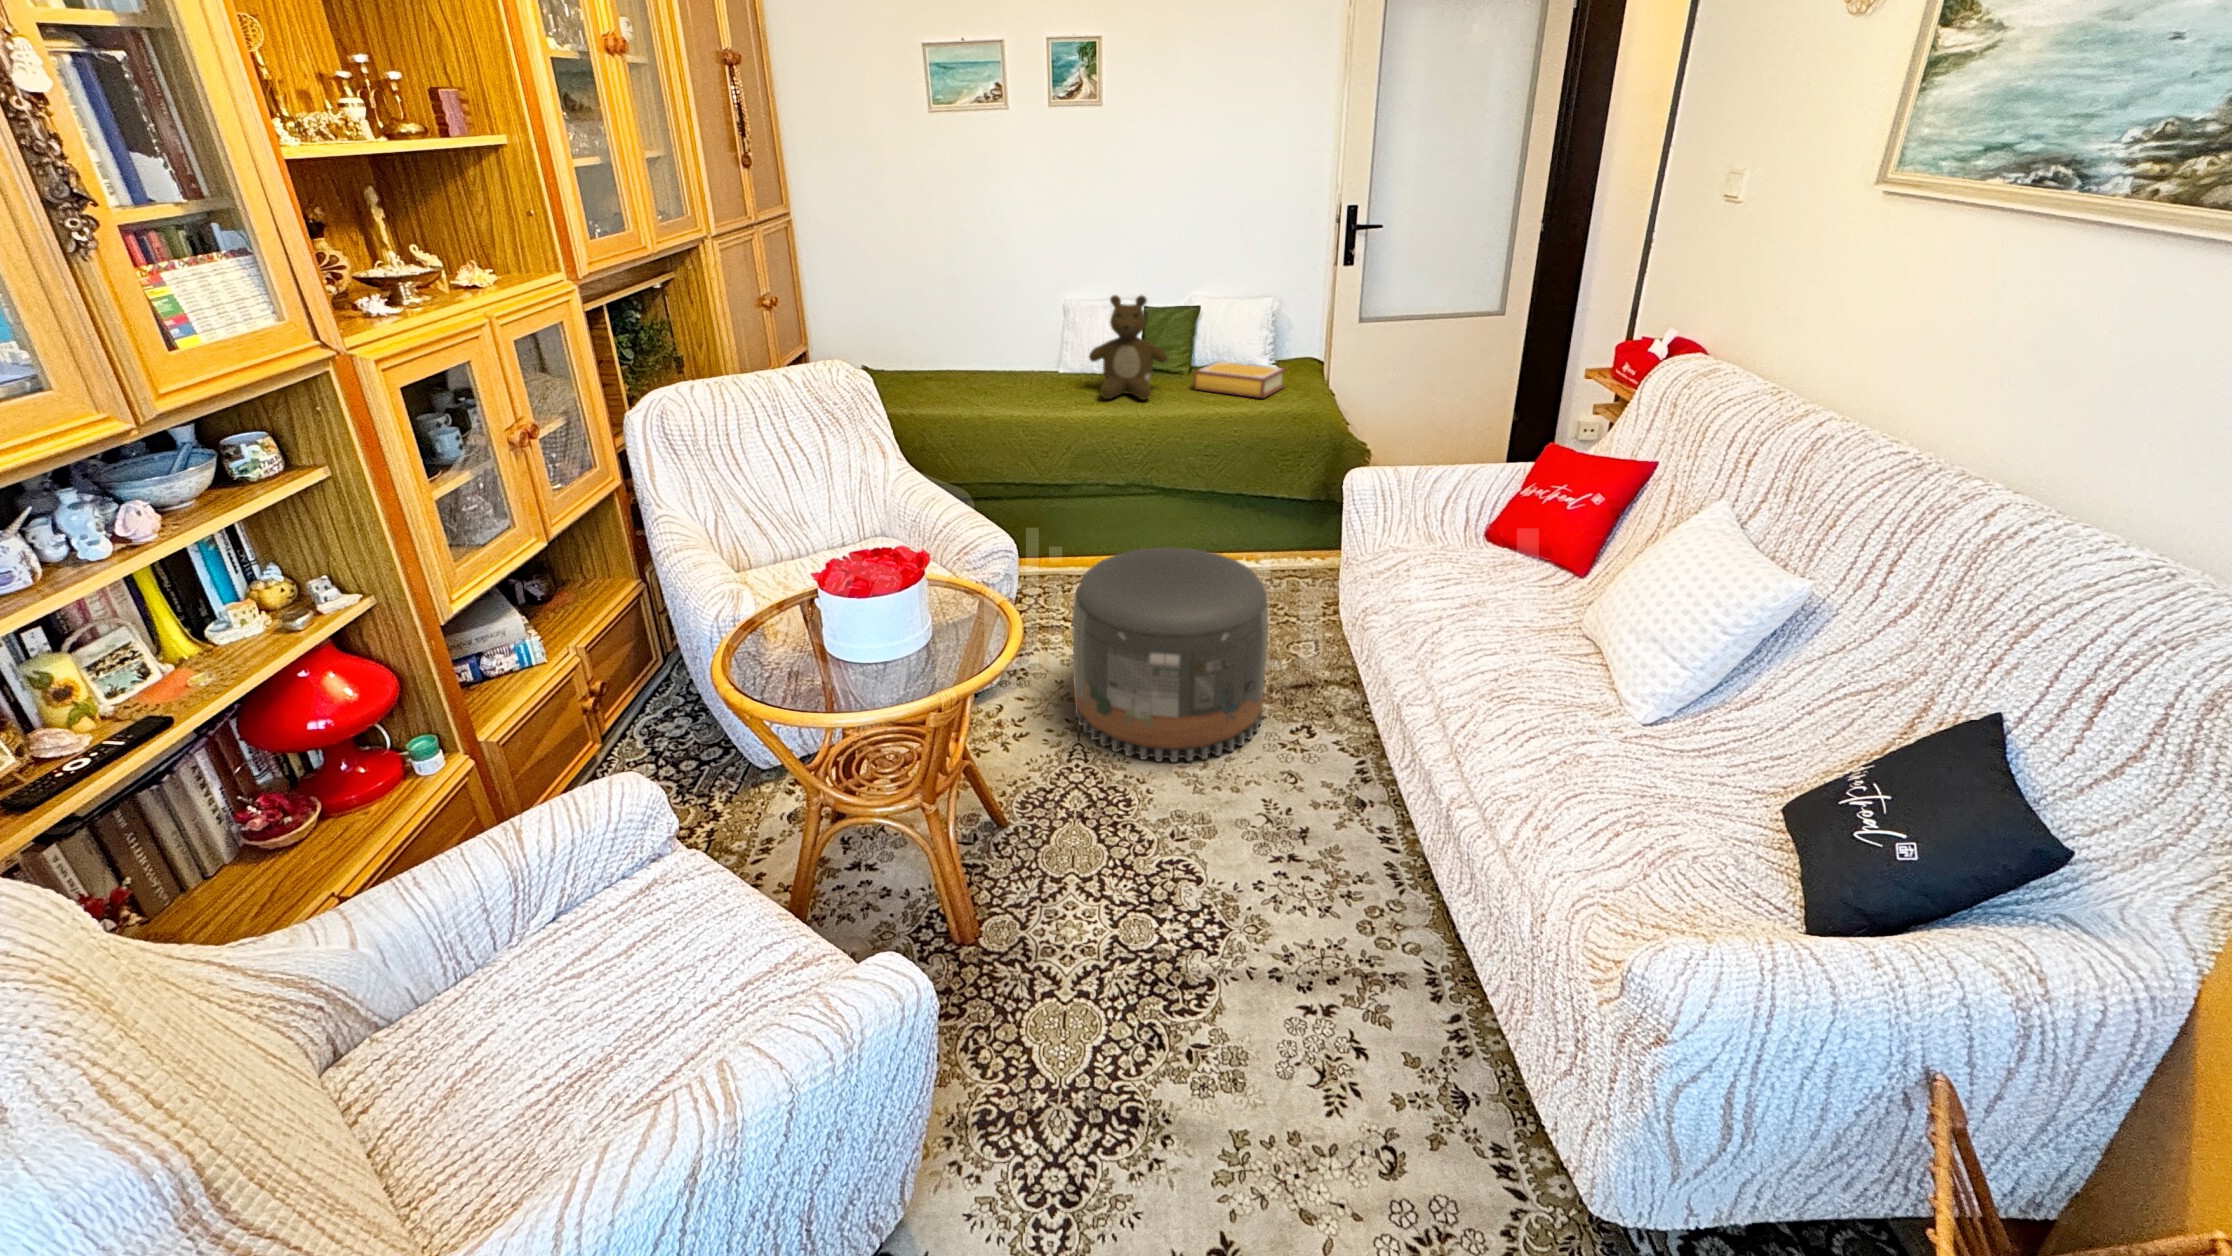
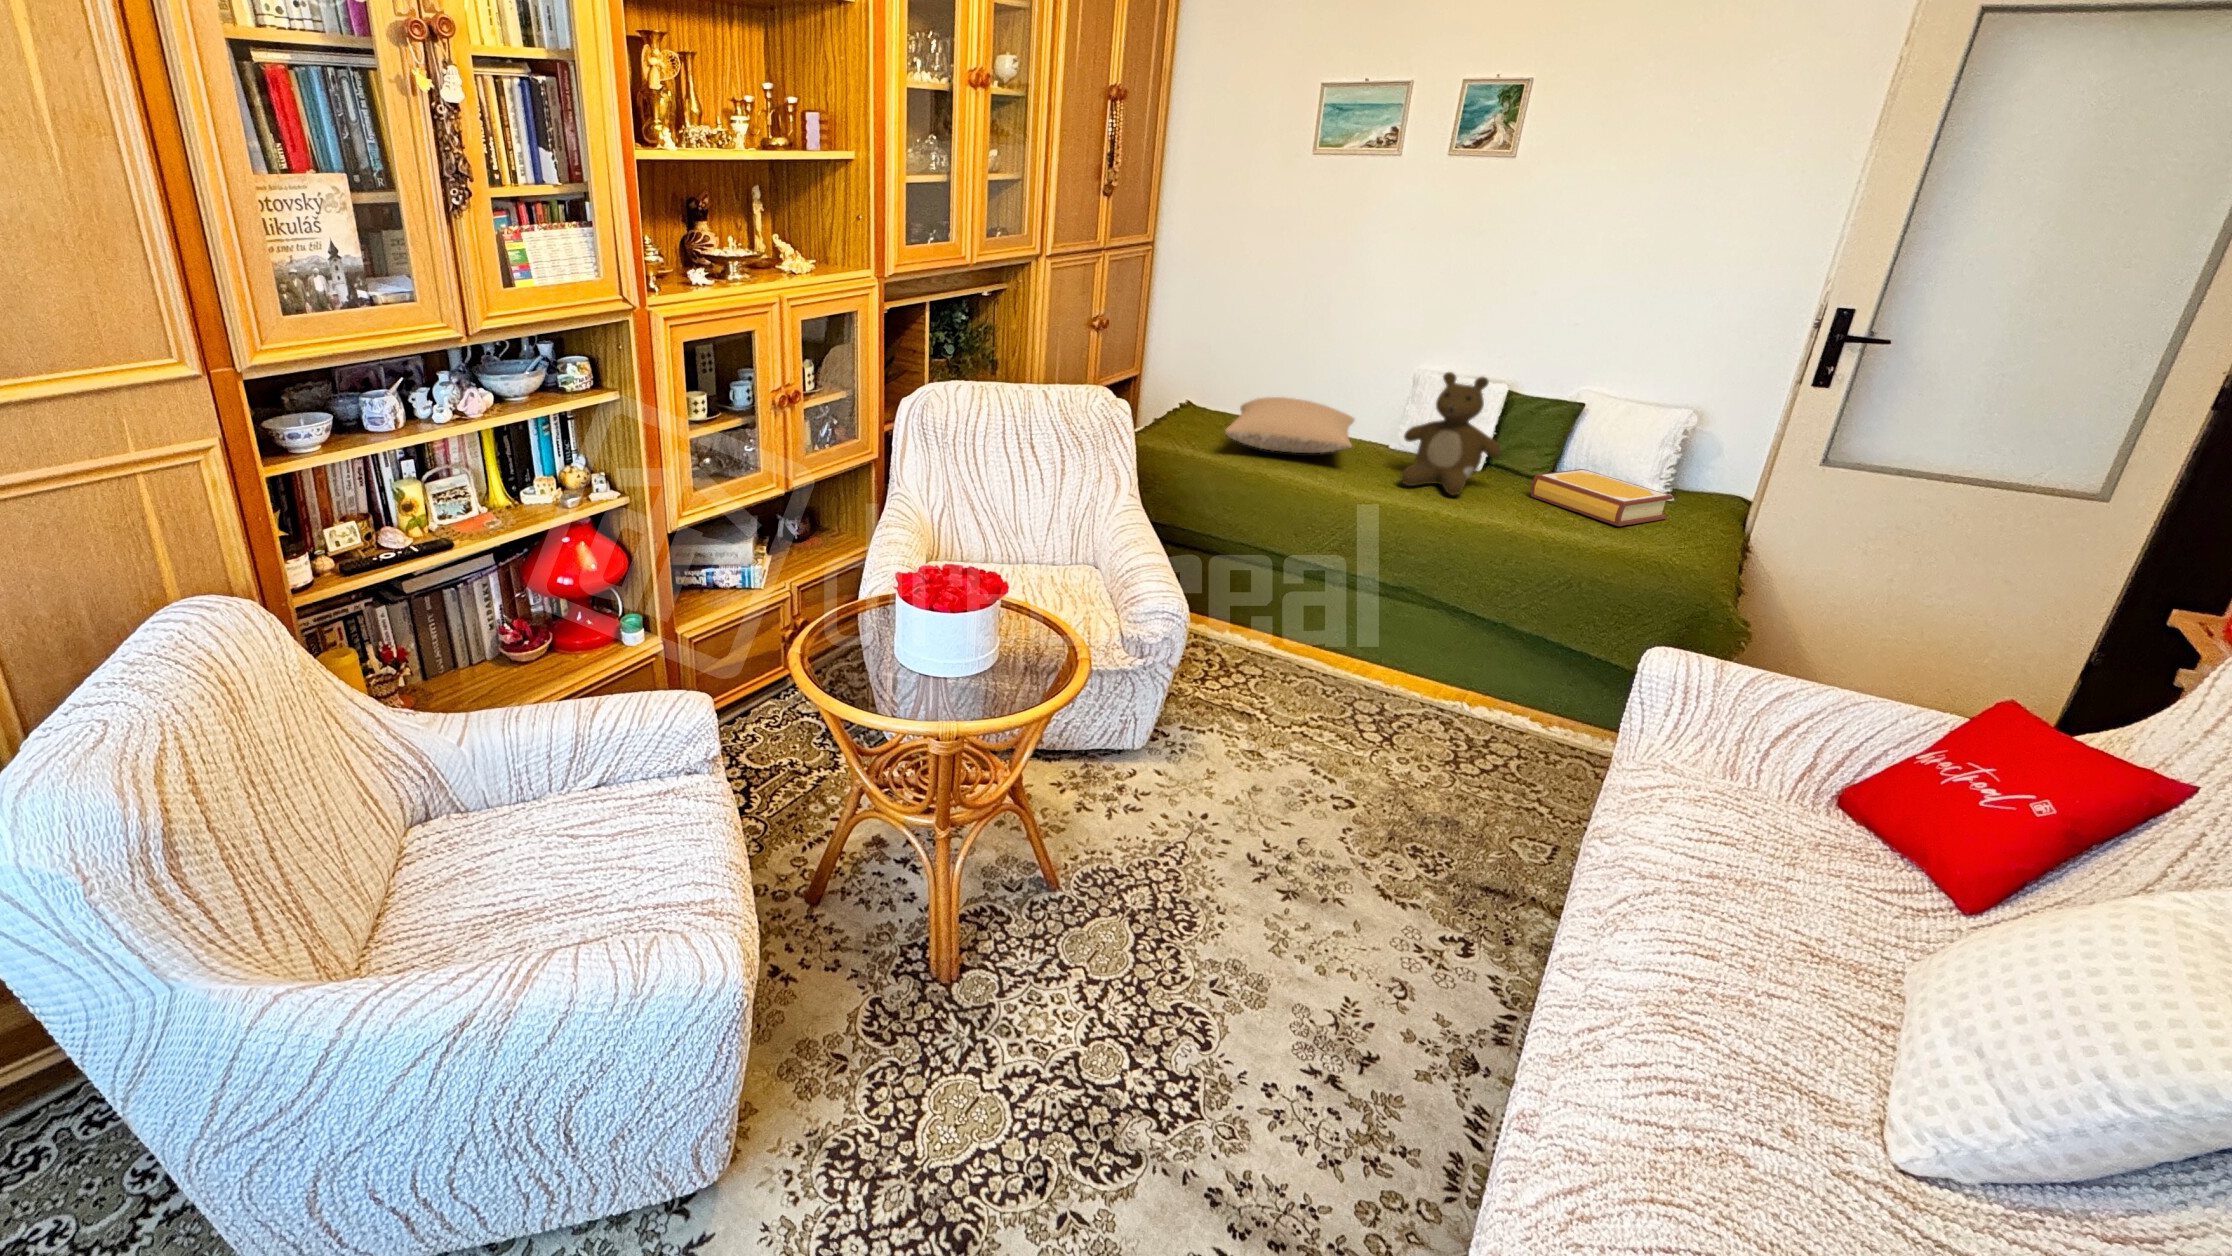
pillow: none [931,341,1054,392] -> present [1225,397,1355,453]
pouf: present [1072,547,1269,762] -> none [1198,657,1455,926]

